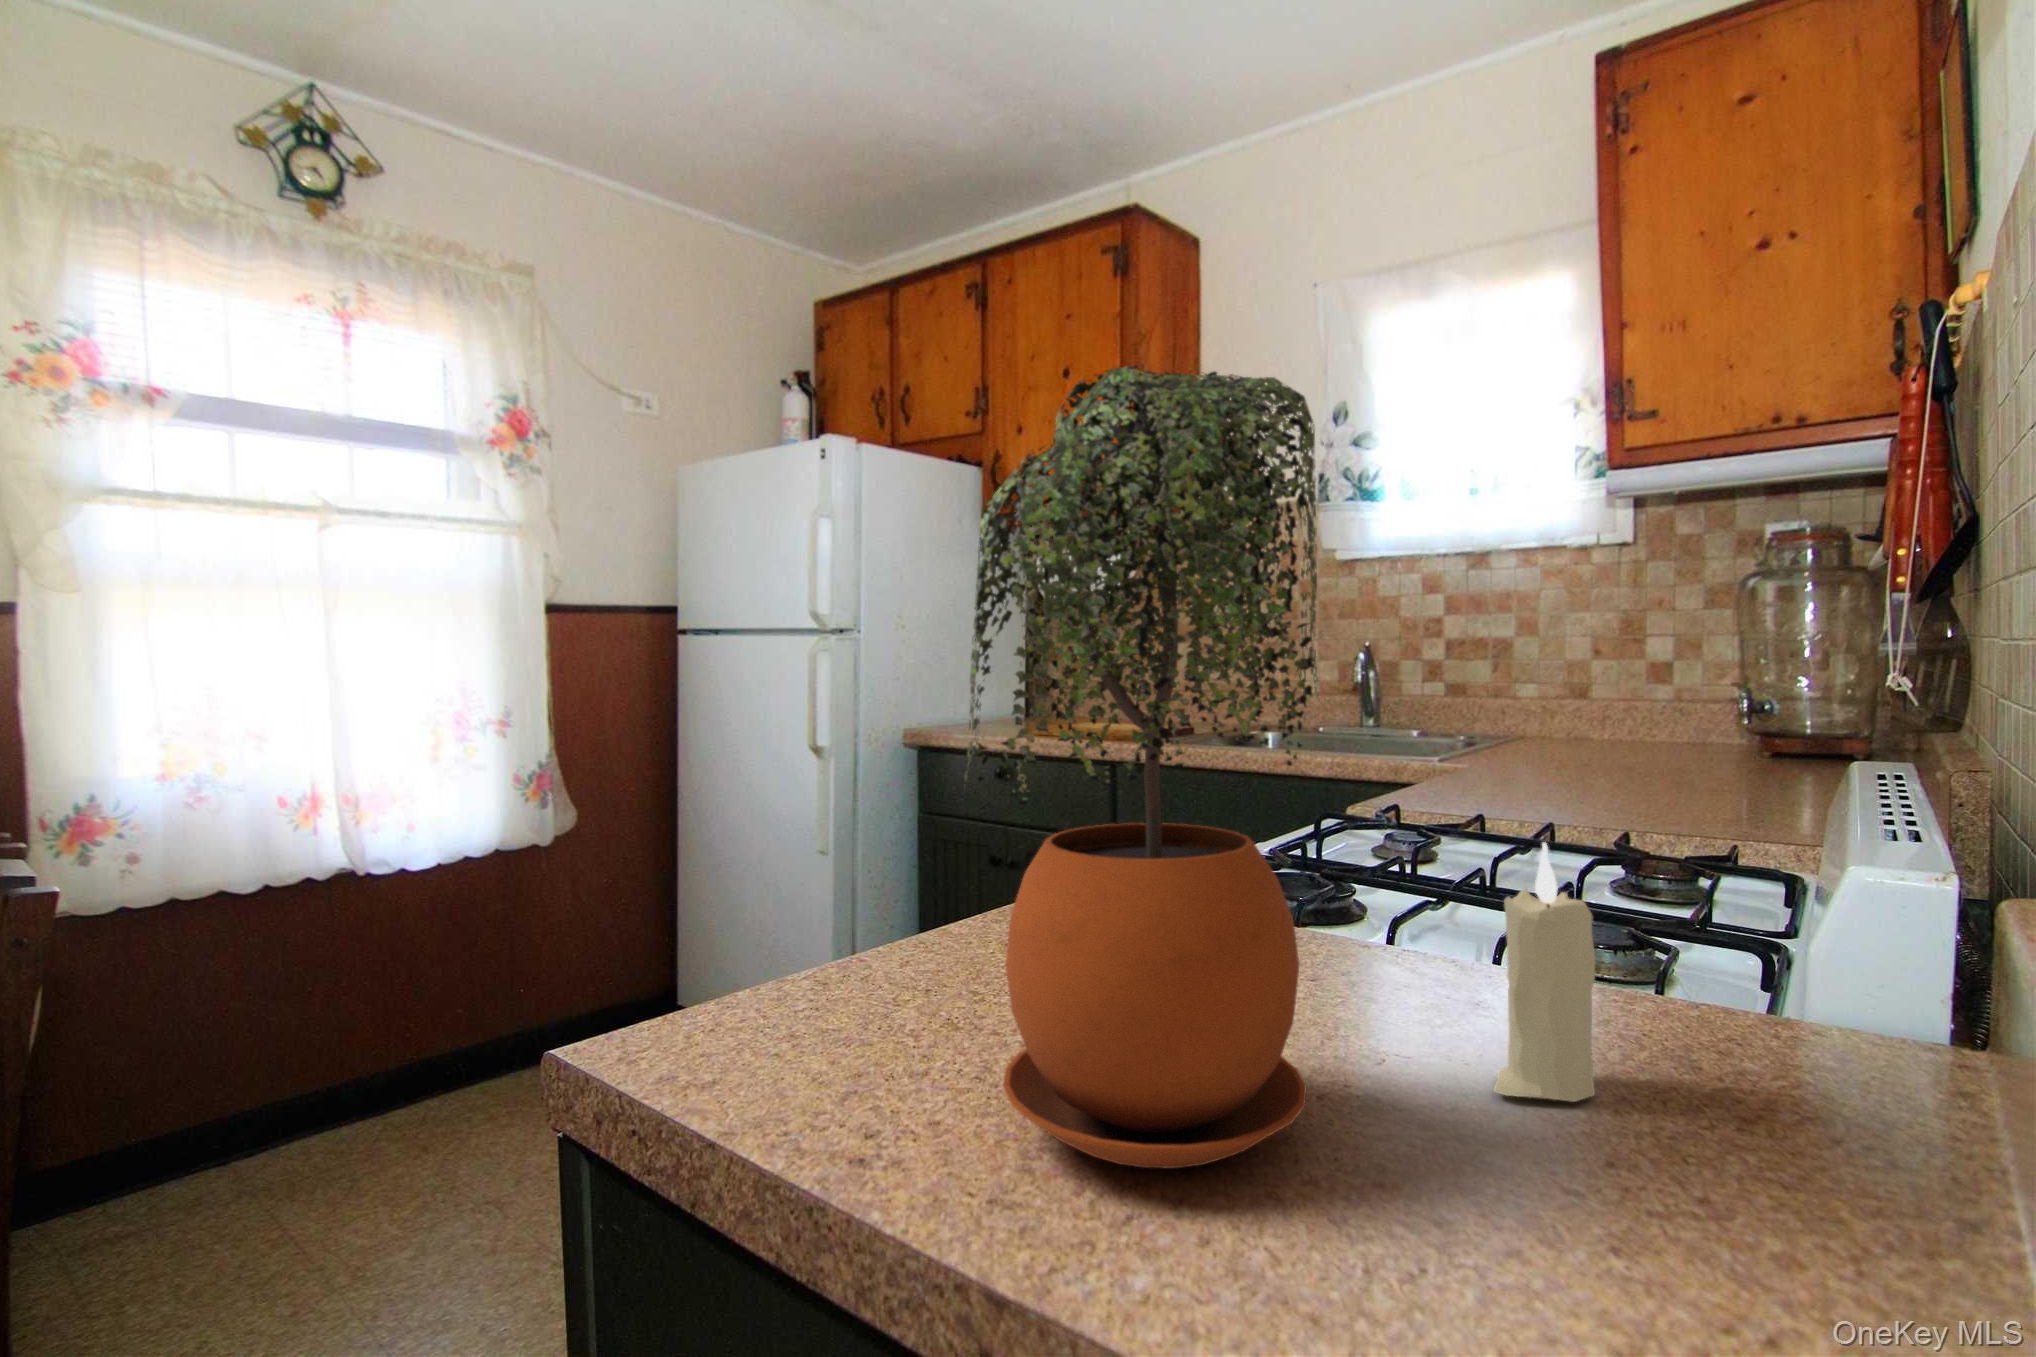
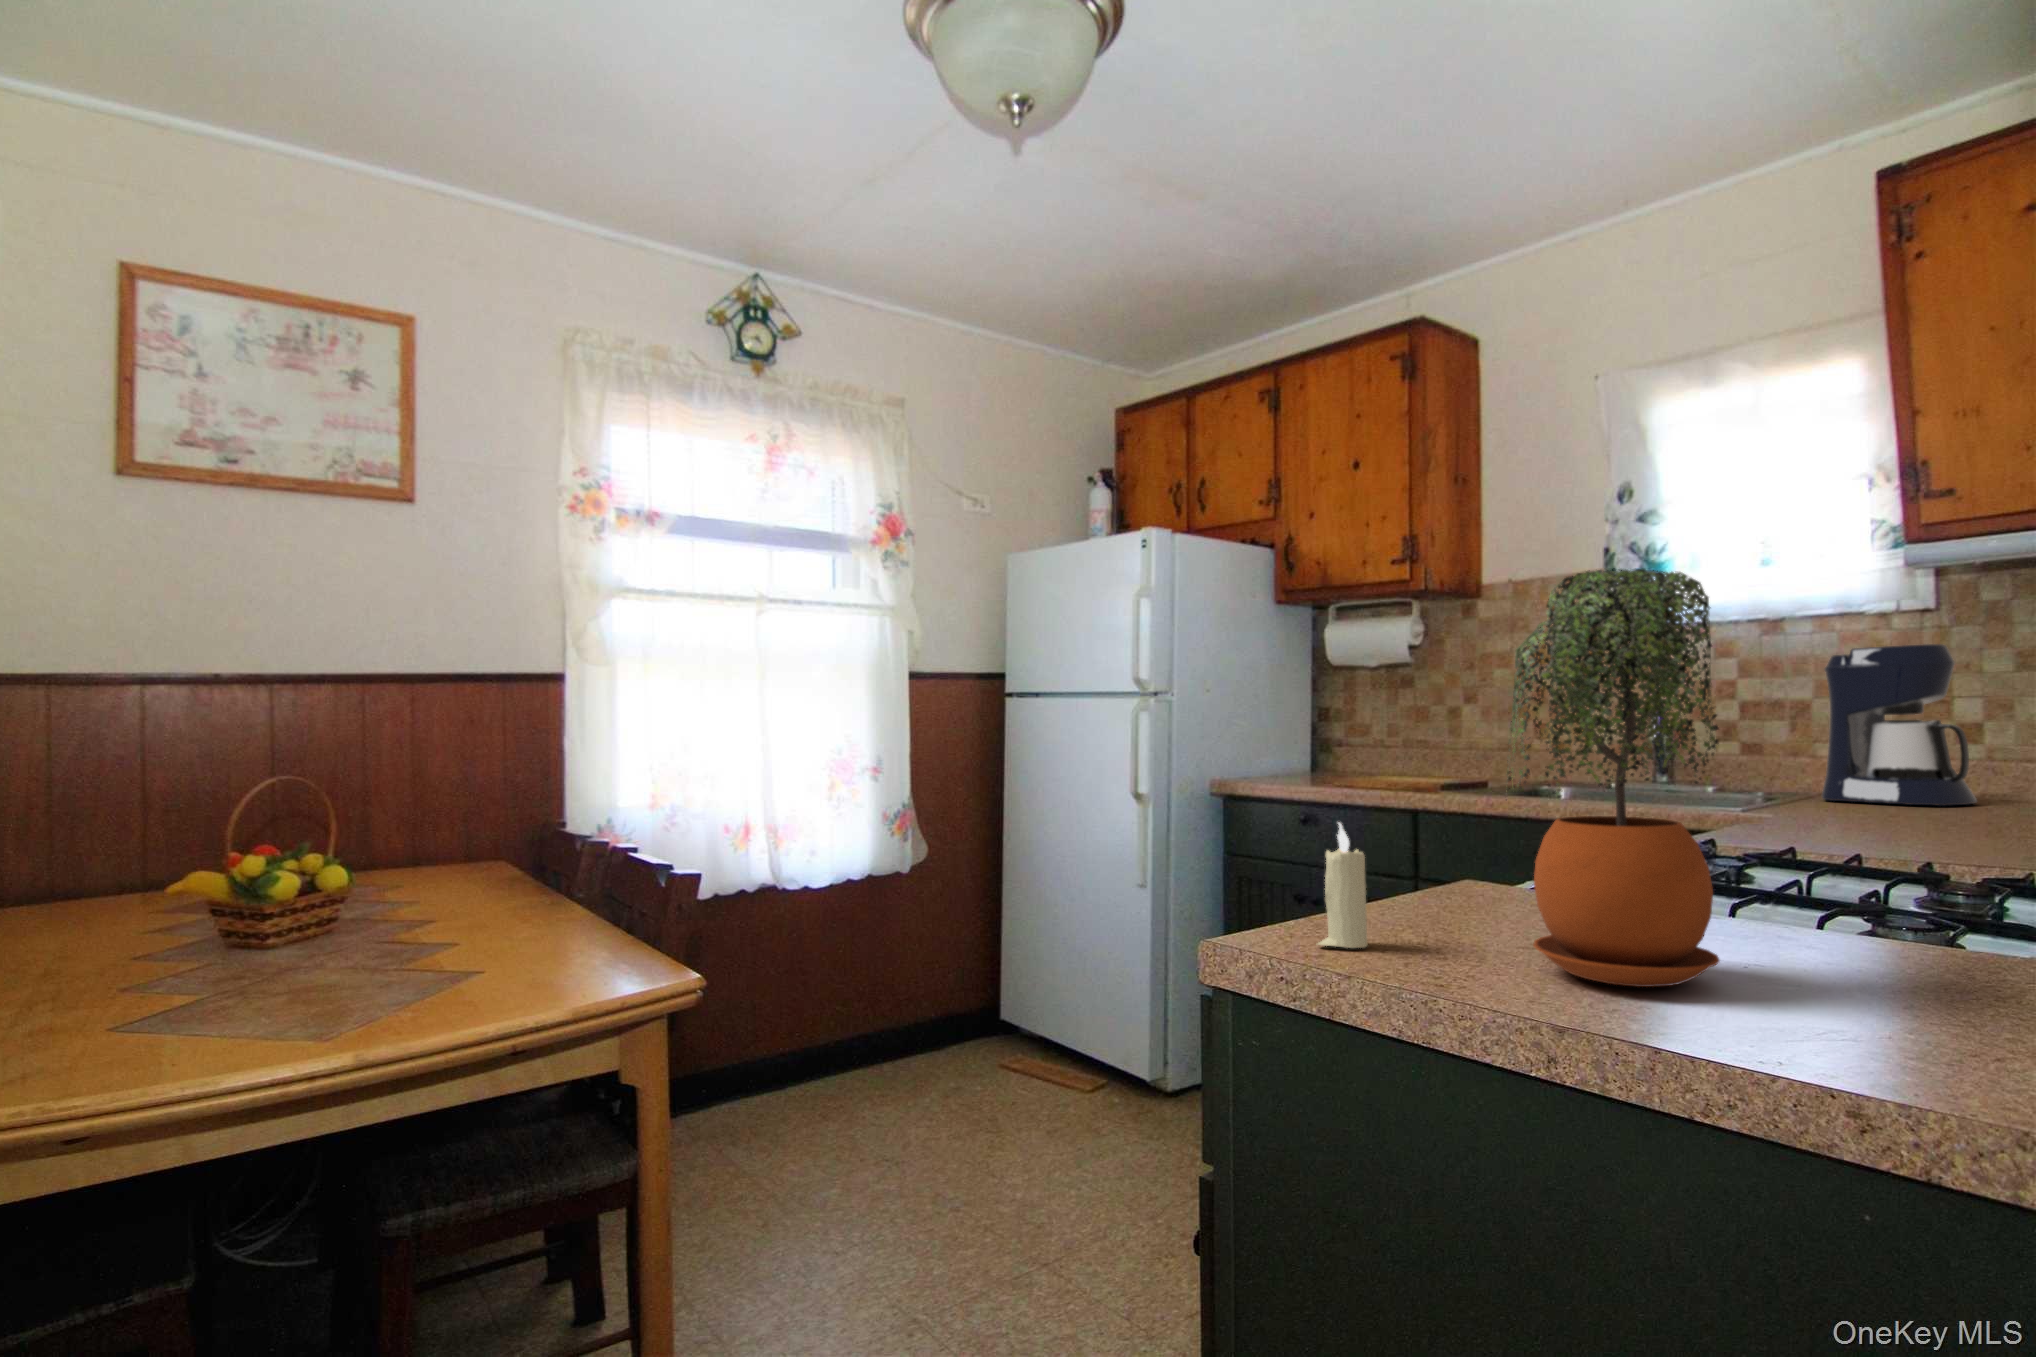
coffee maker: none [1518,578,1662,749] -> present [1822,644,1977,806]
candle: present [1494,843,1595,1102] -> present [1318,823,1368,948]

